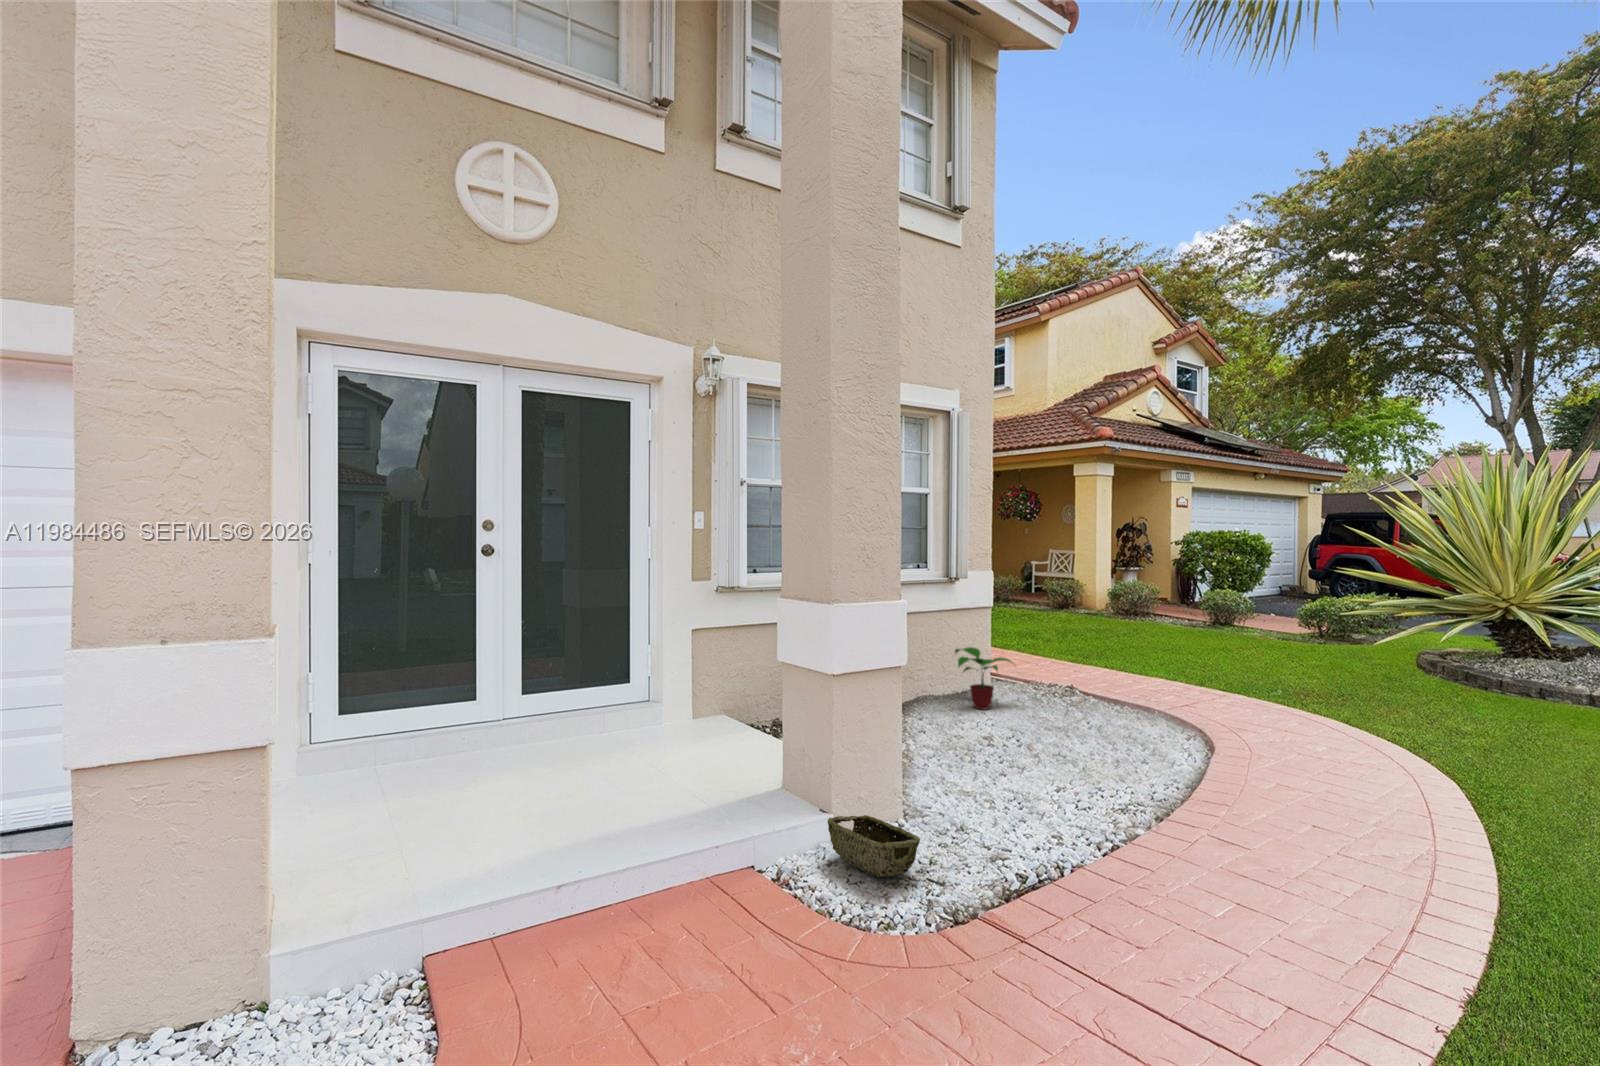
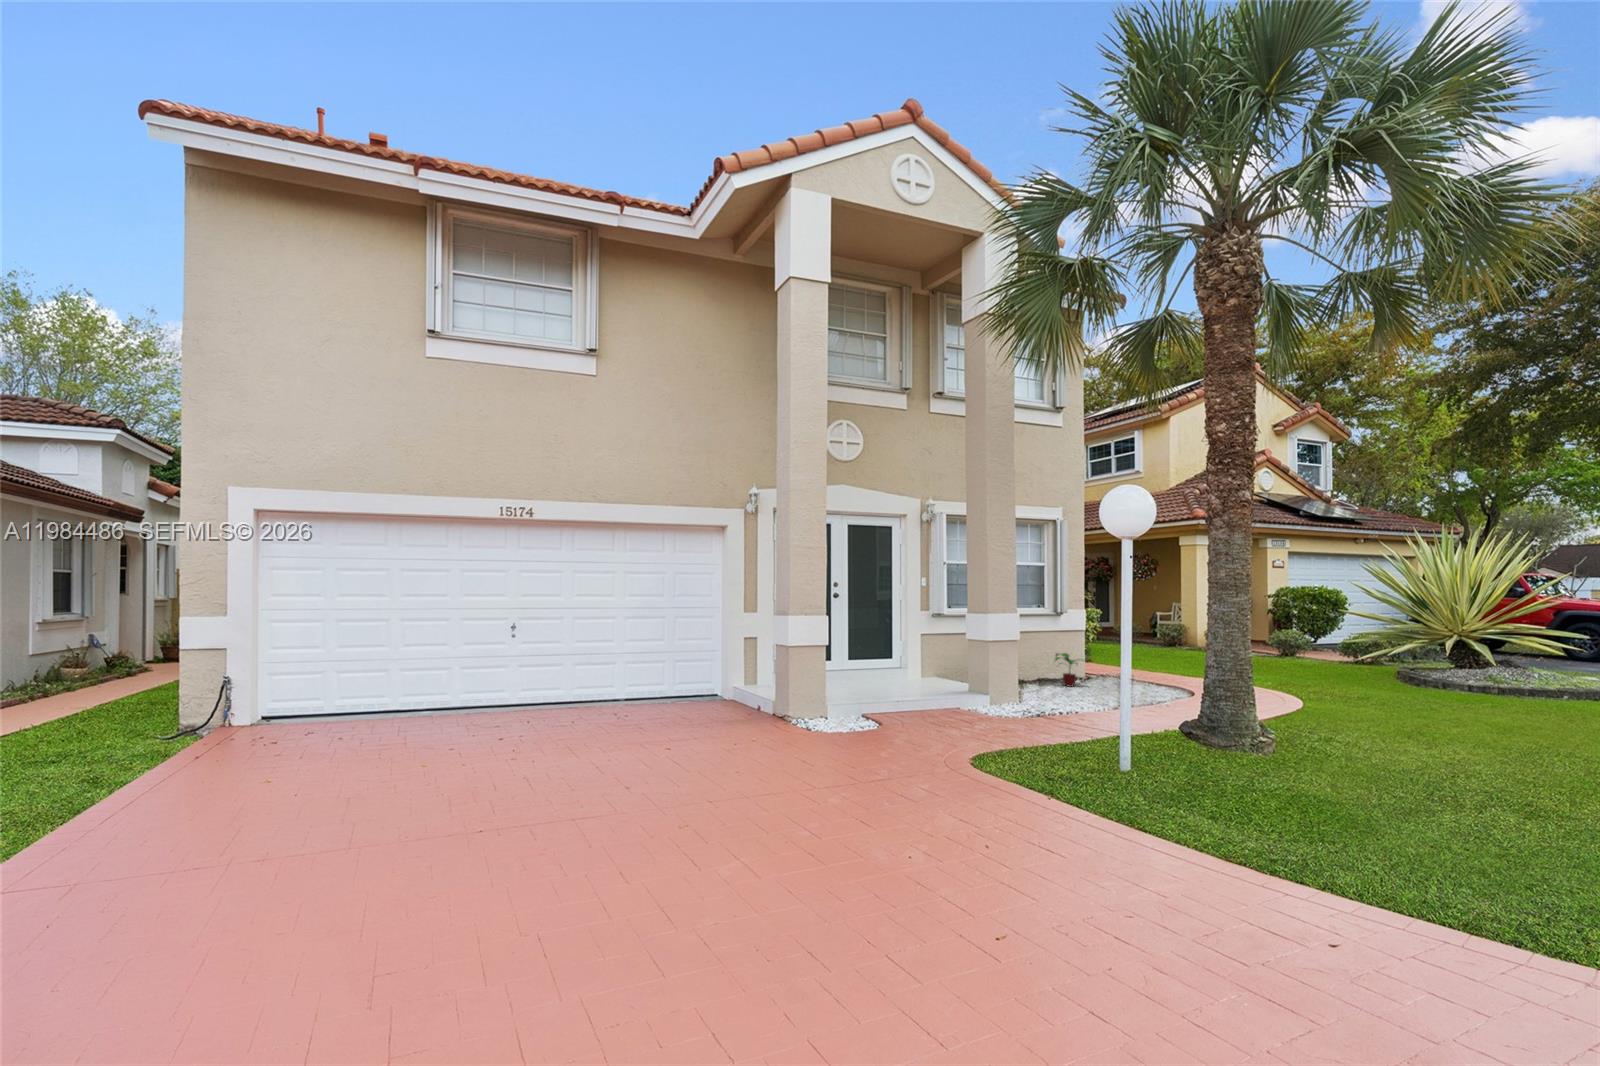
woven basket: present [828,815,920,877] -> none [983,700,1018,719]

